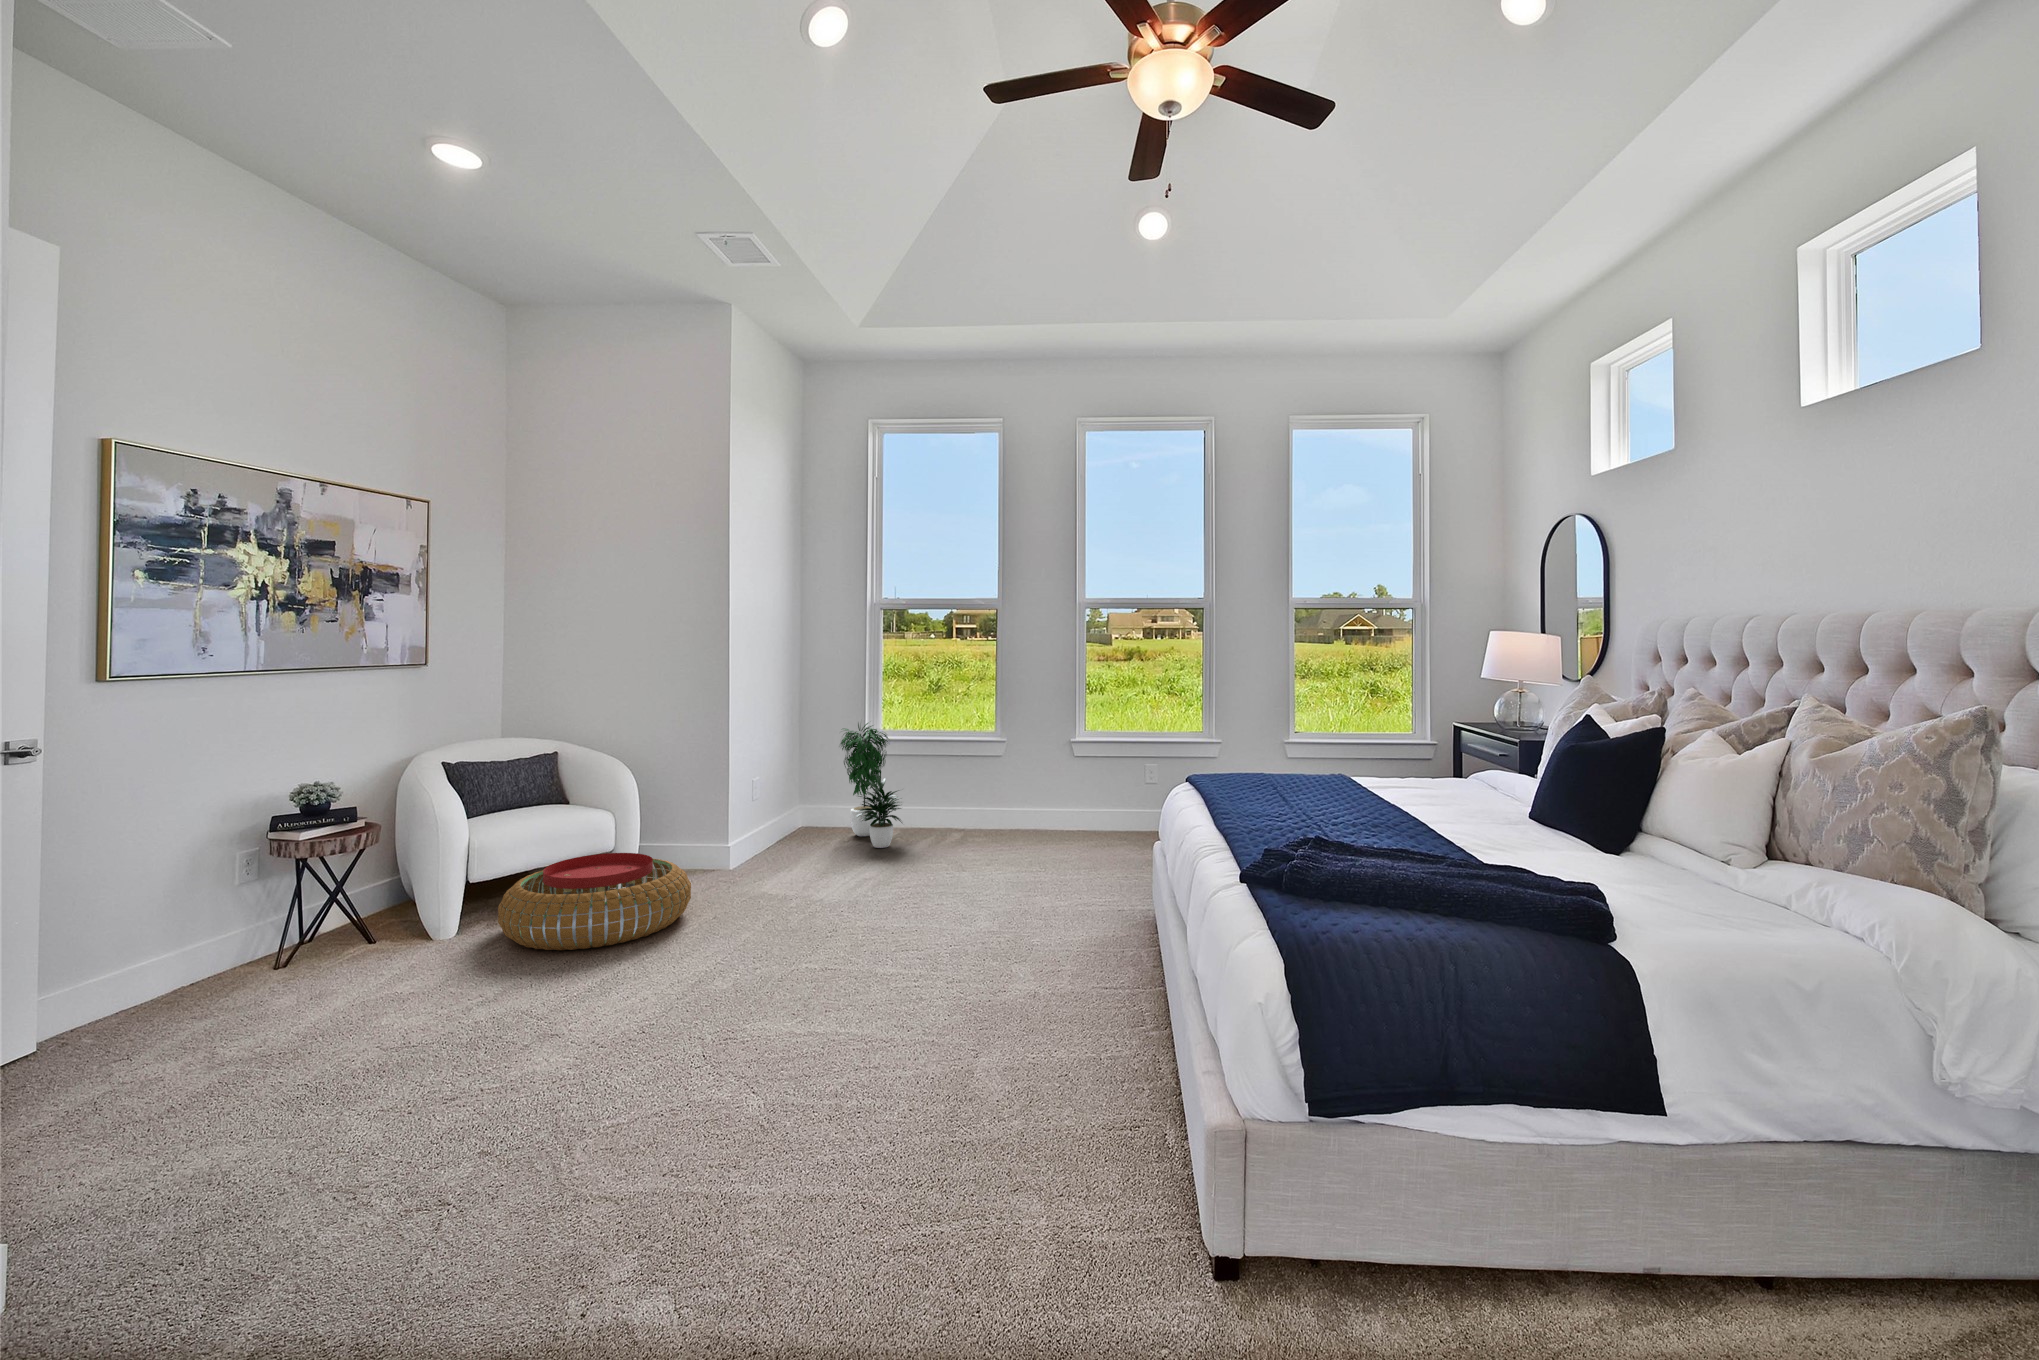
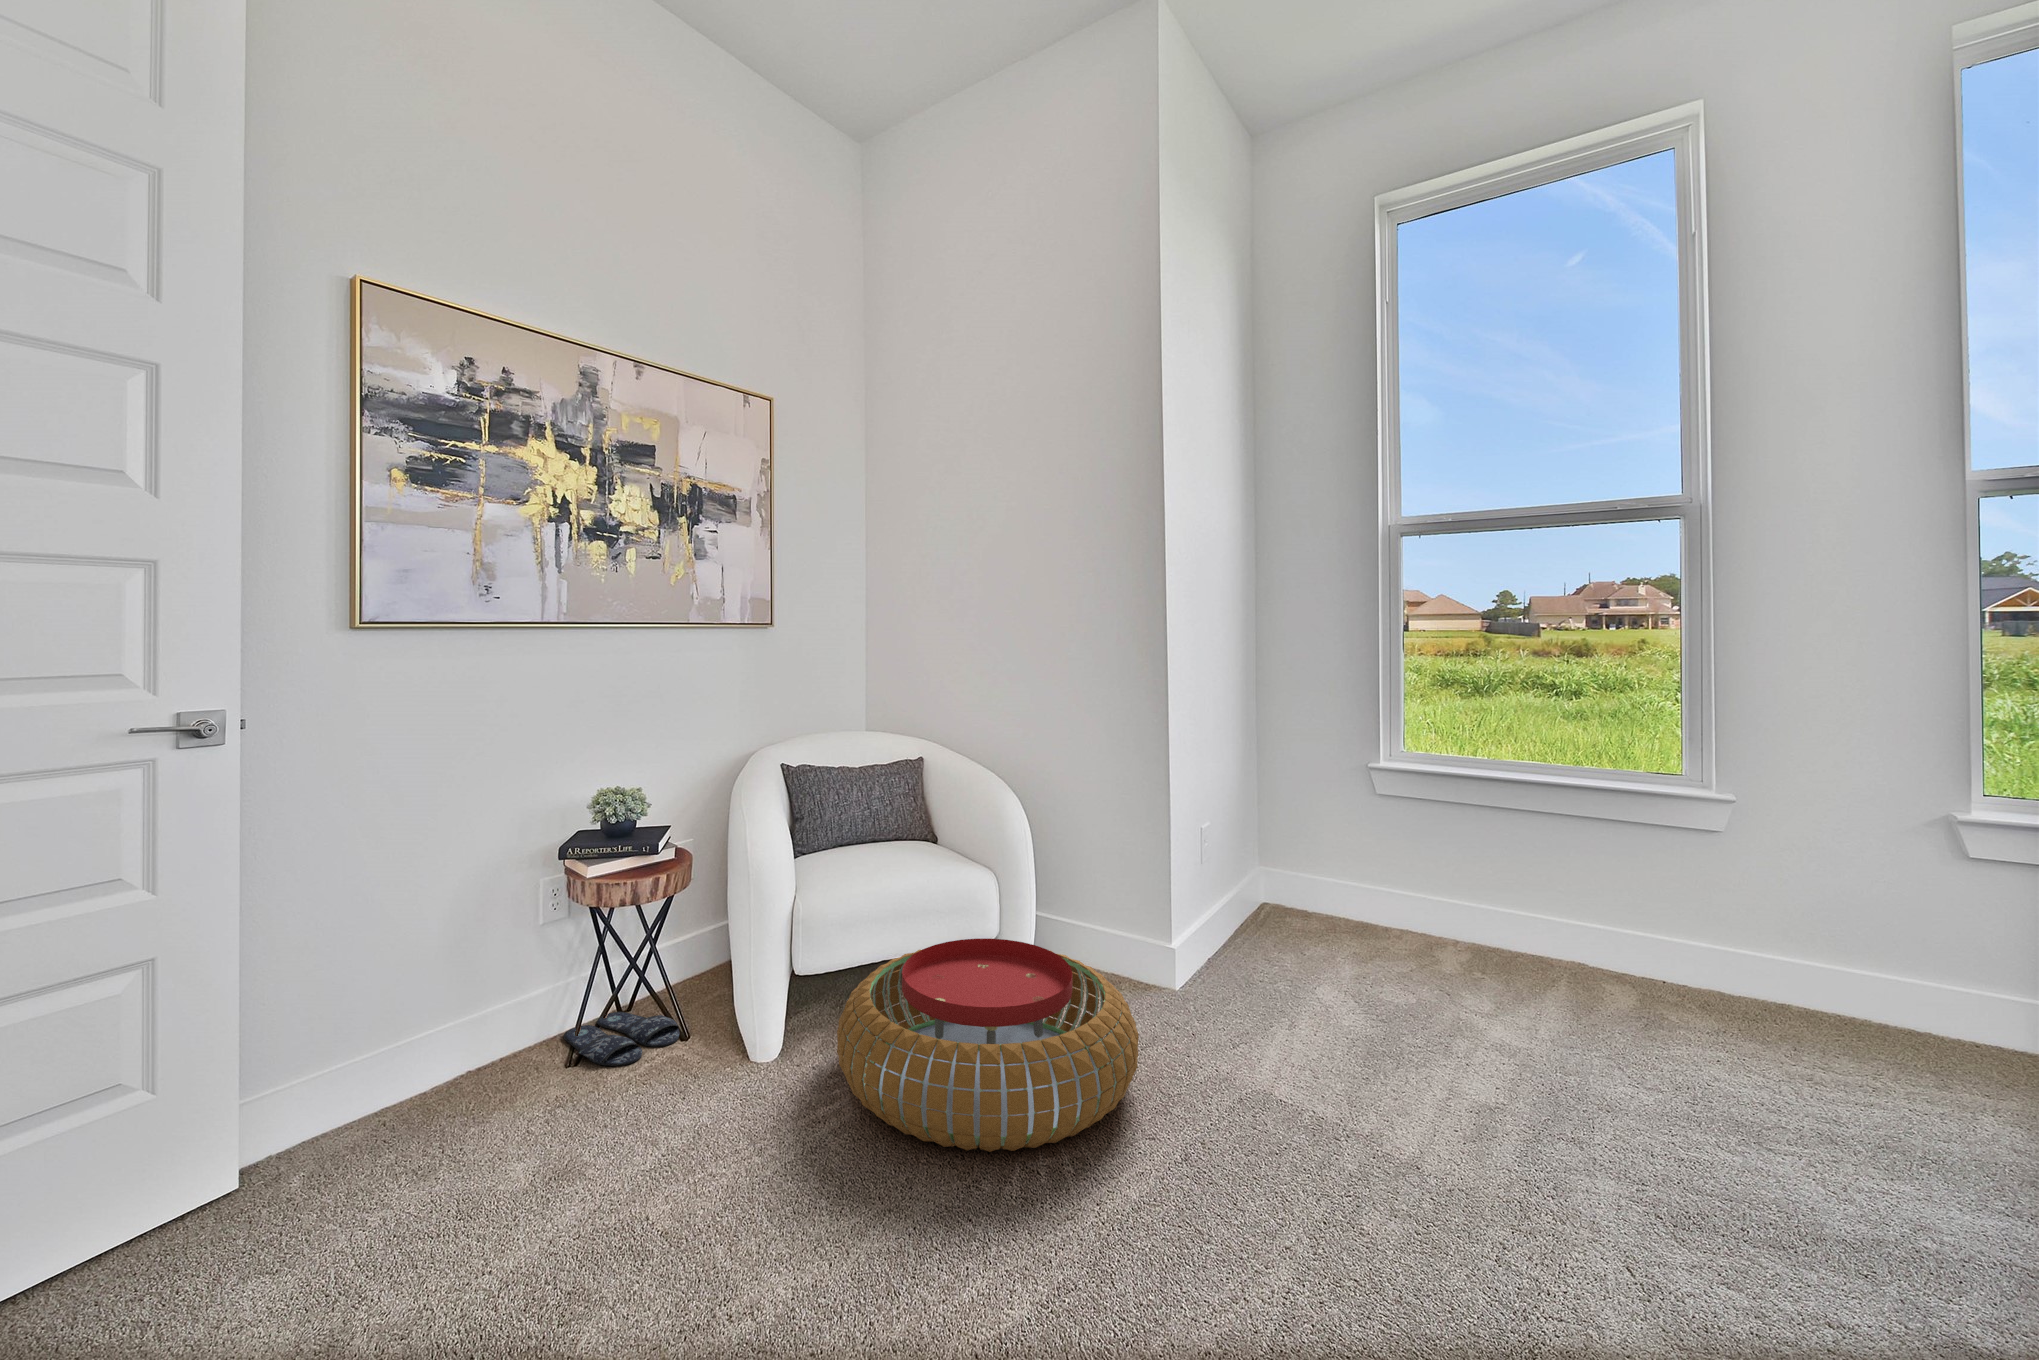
potted plant: present [840,723,902,848] -> none [1319,723,1469,959]
slippers: none [265,936,367,963] -> present [564,1012,680,1066]

